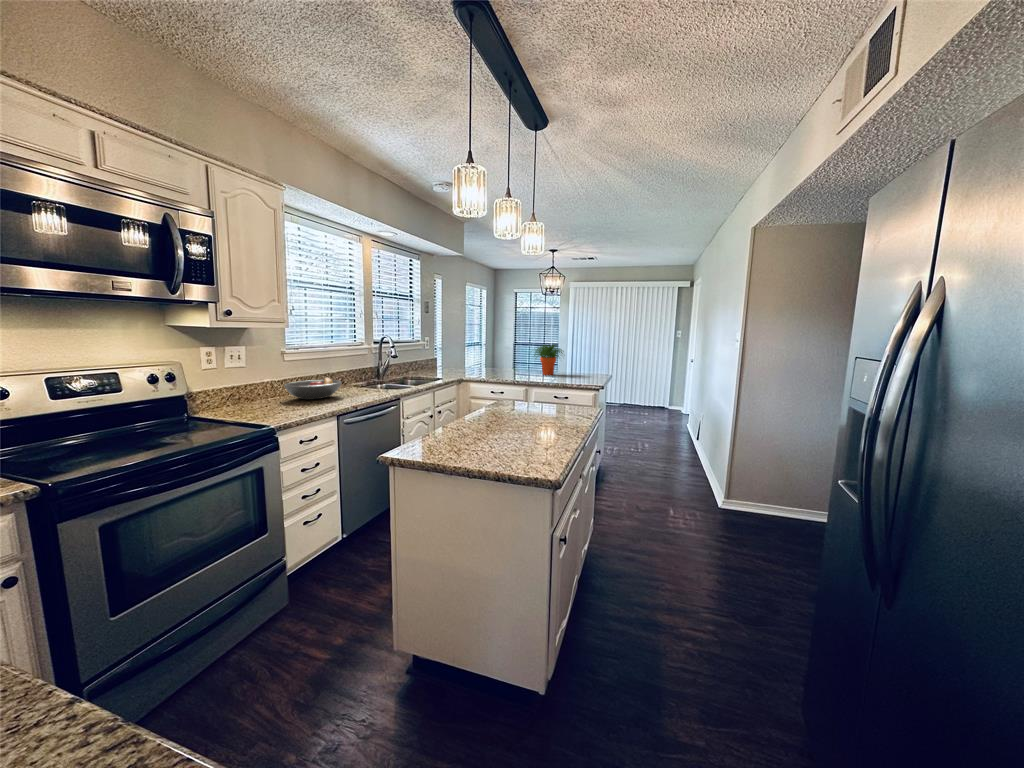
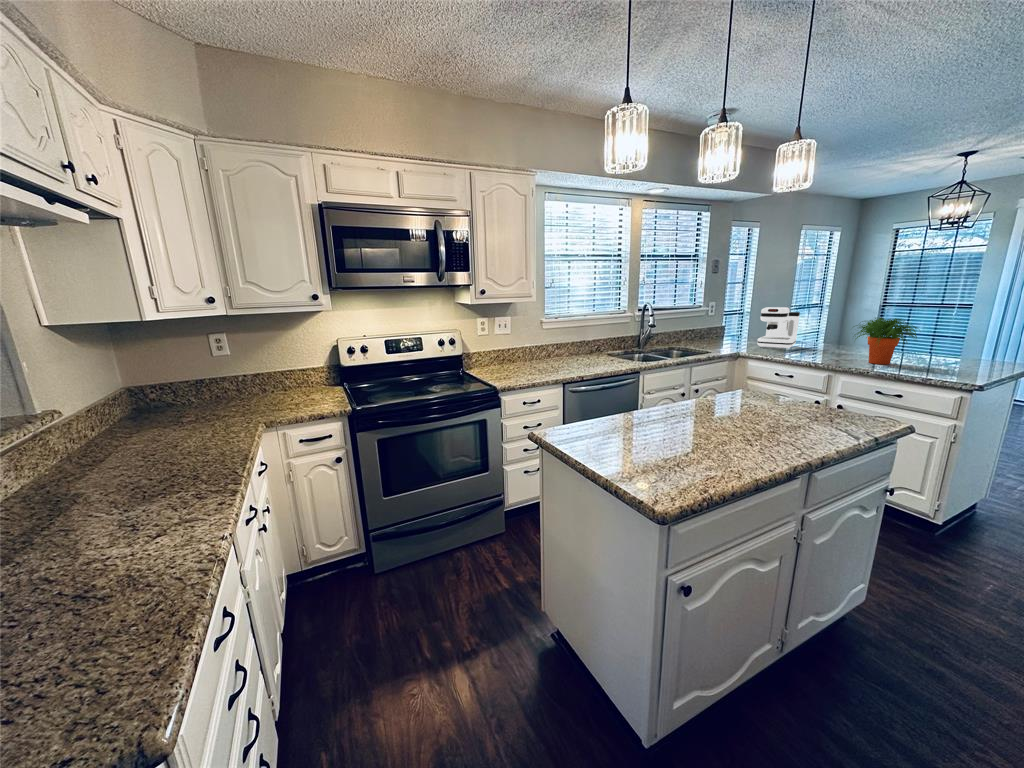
coffee maker: none [467,340,491,372] -> present [757,307,800,349]
fruit bowl: present [284,377,341,399] -> none [536,346,584,366]

